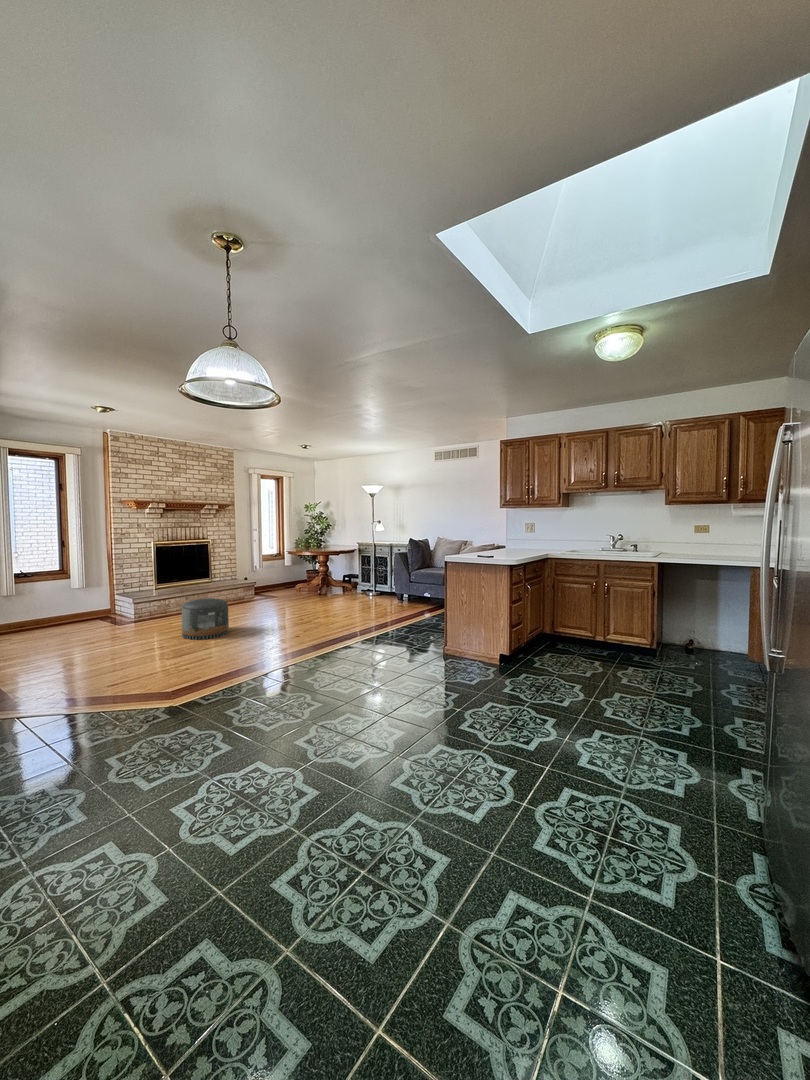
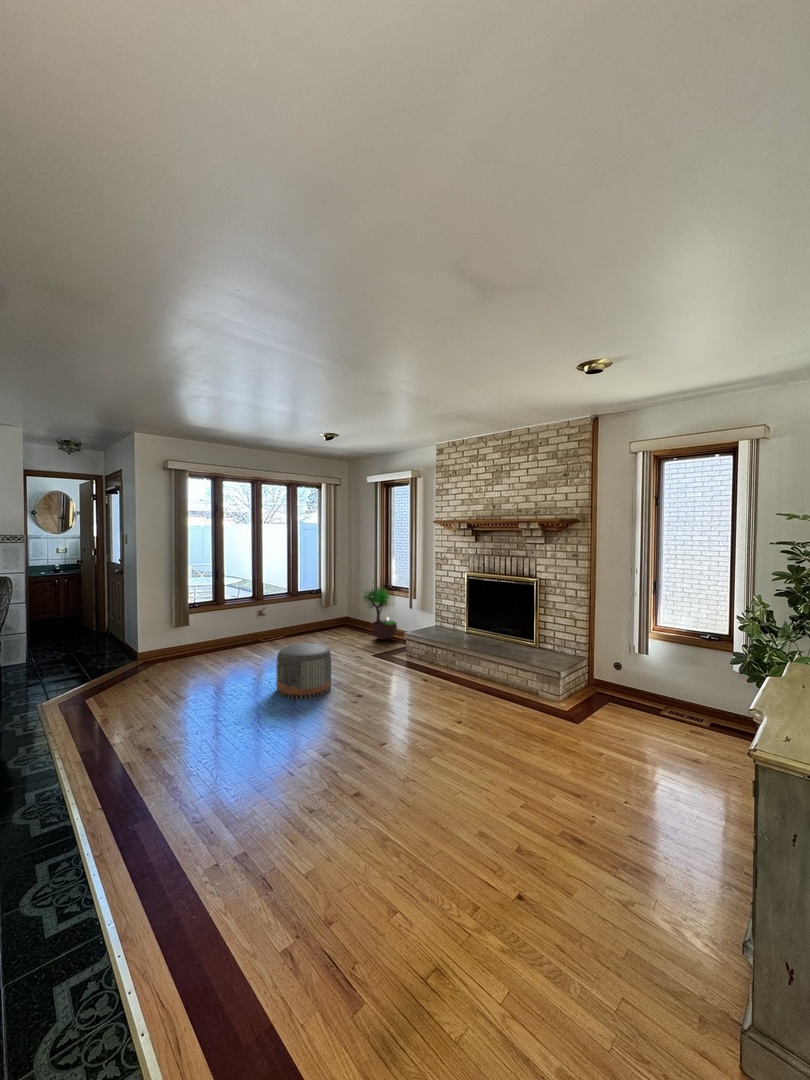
potted tree: none [26,566,73,629] -> present [364,588,397,640]

